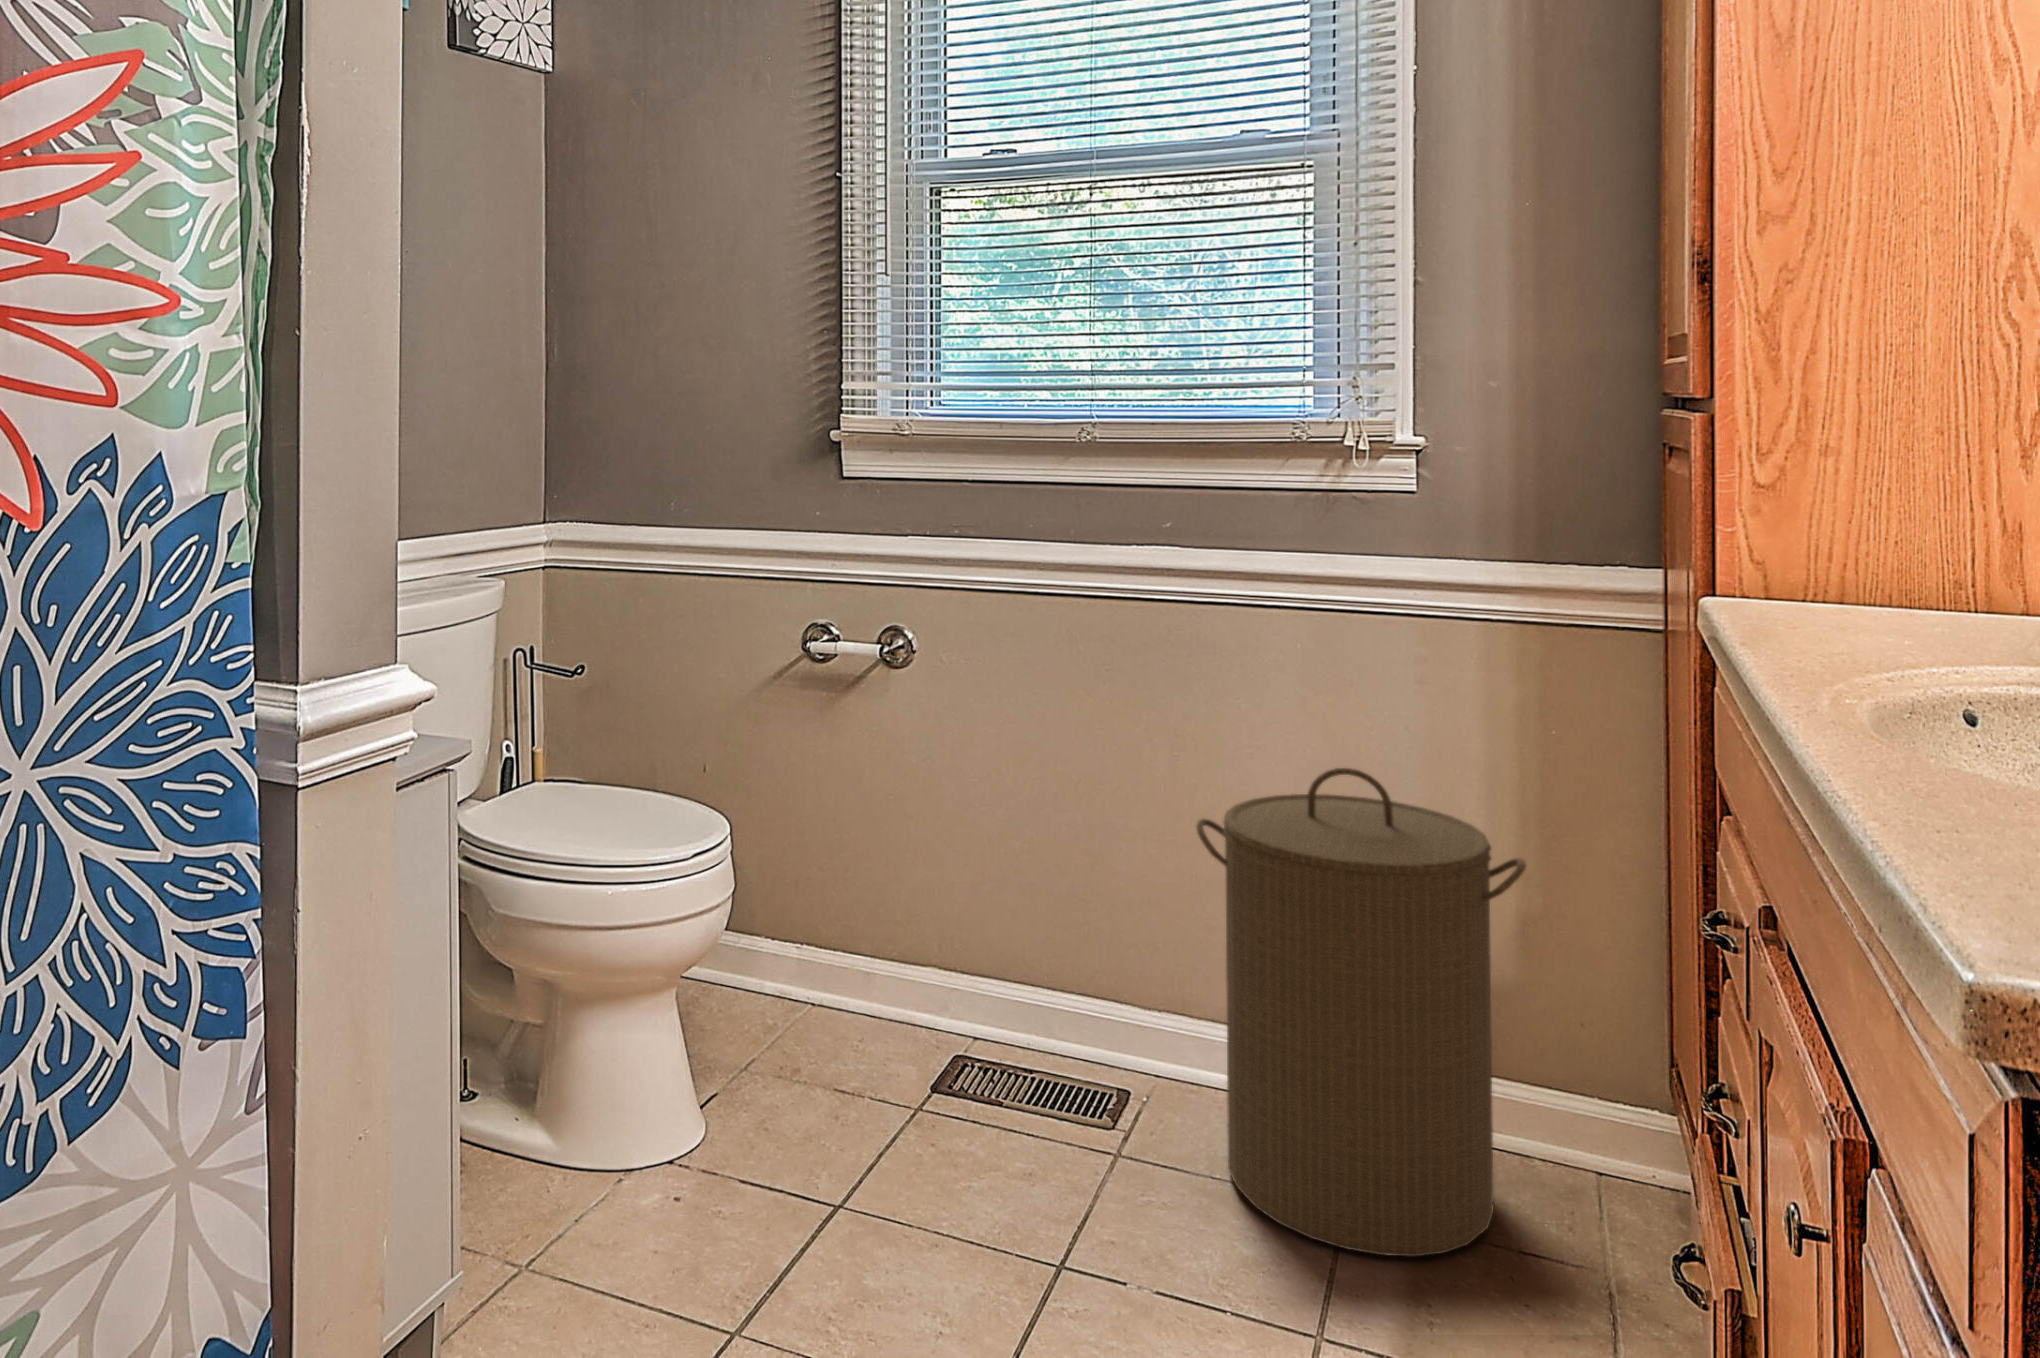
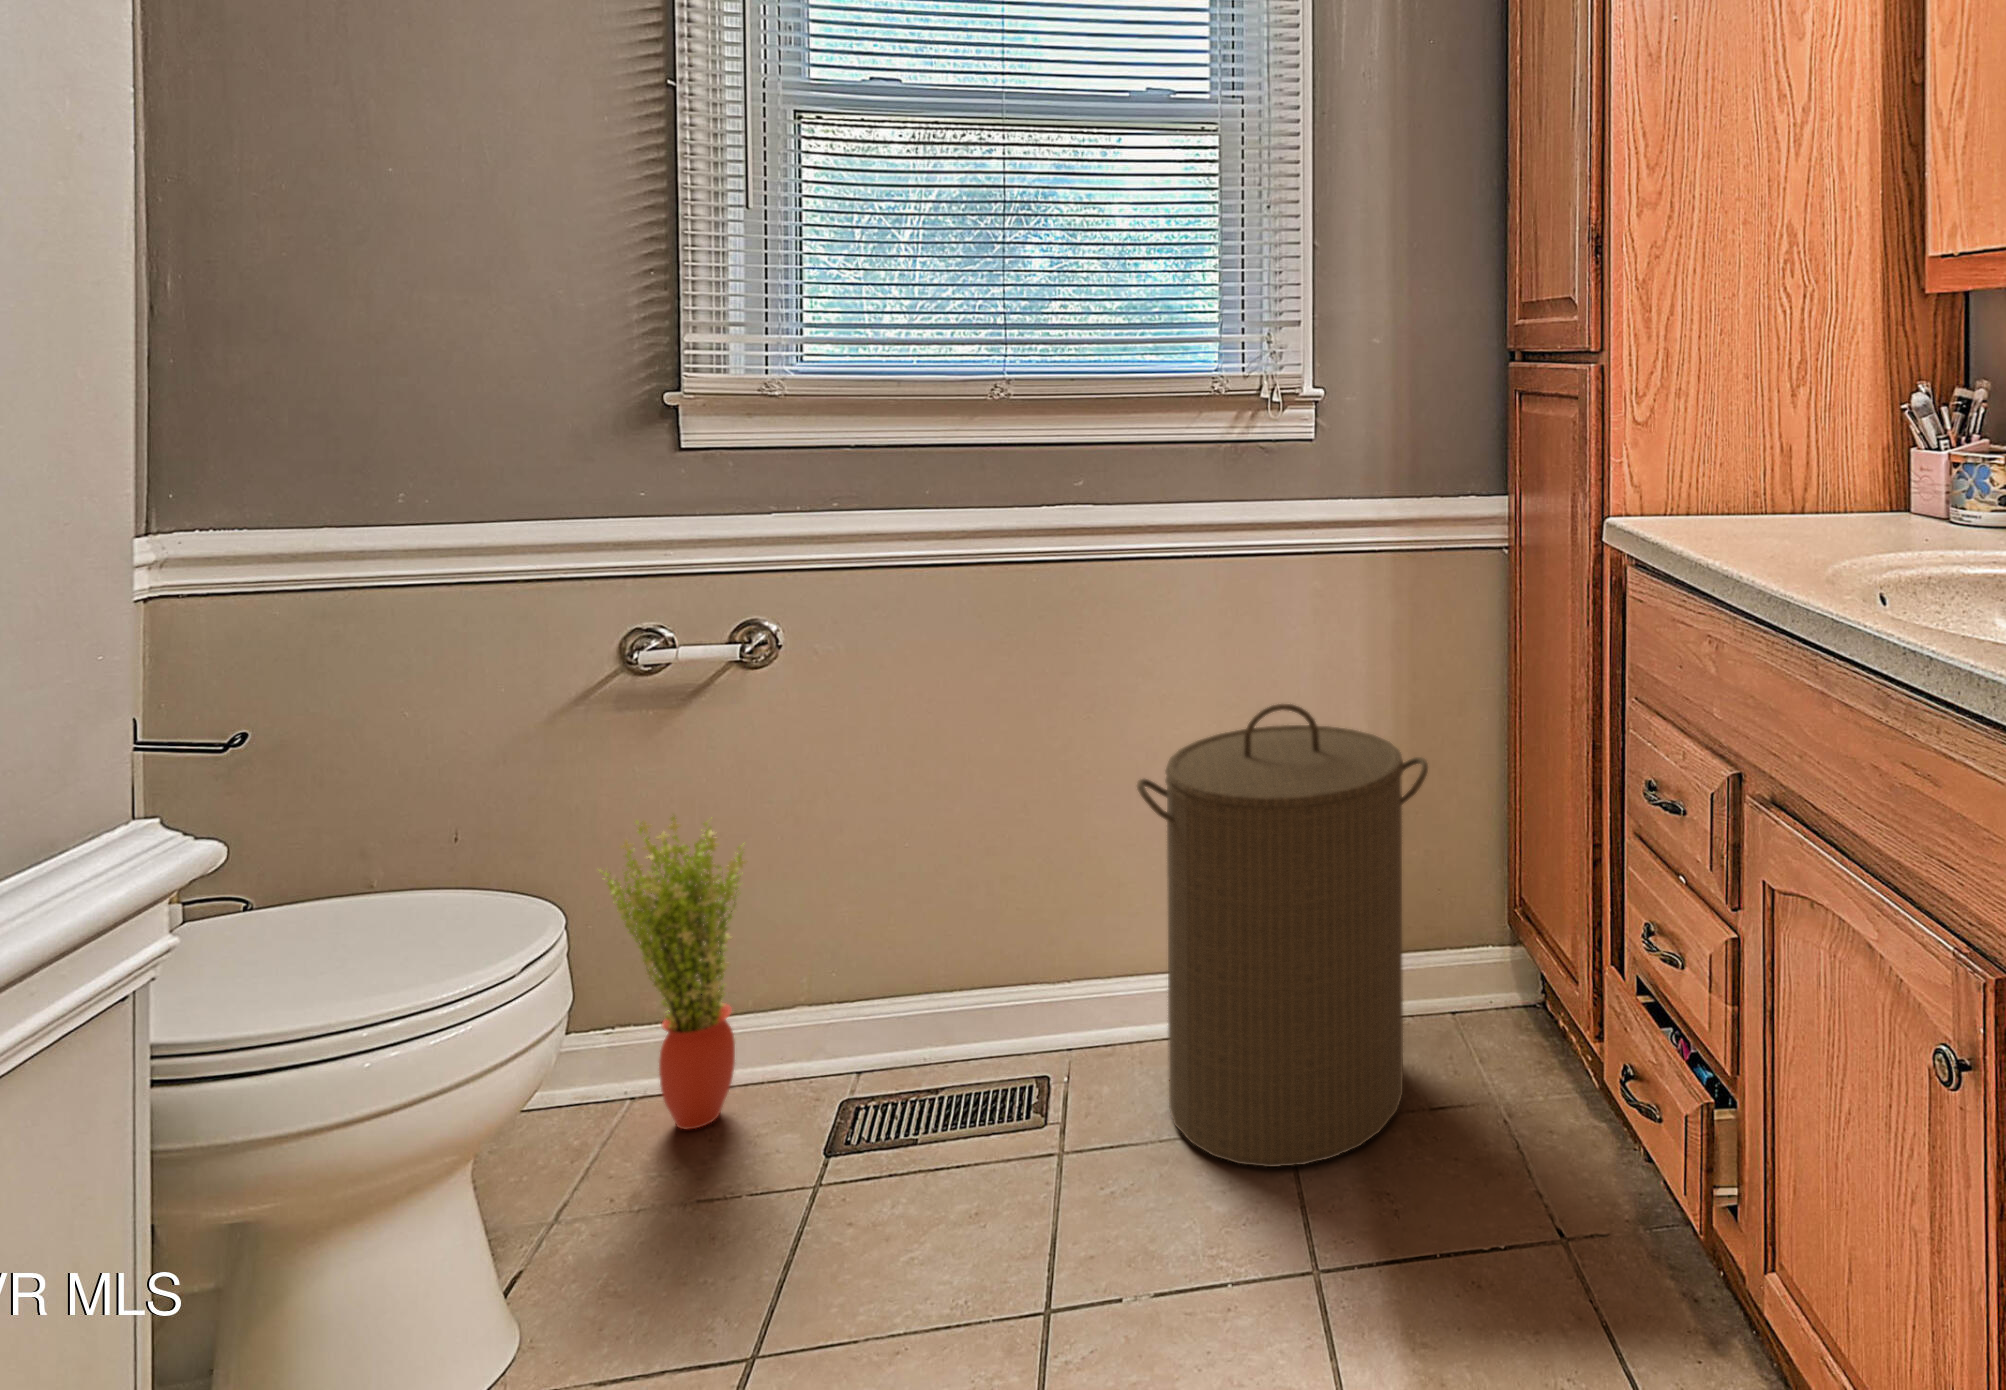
potted plant: none [778,773,885,1038] -> present [602,817,746,1129]

